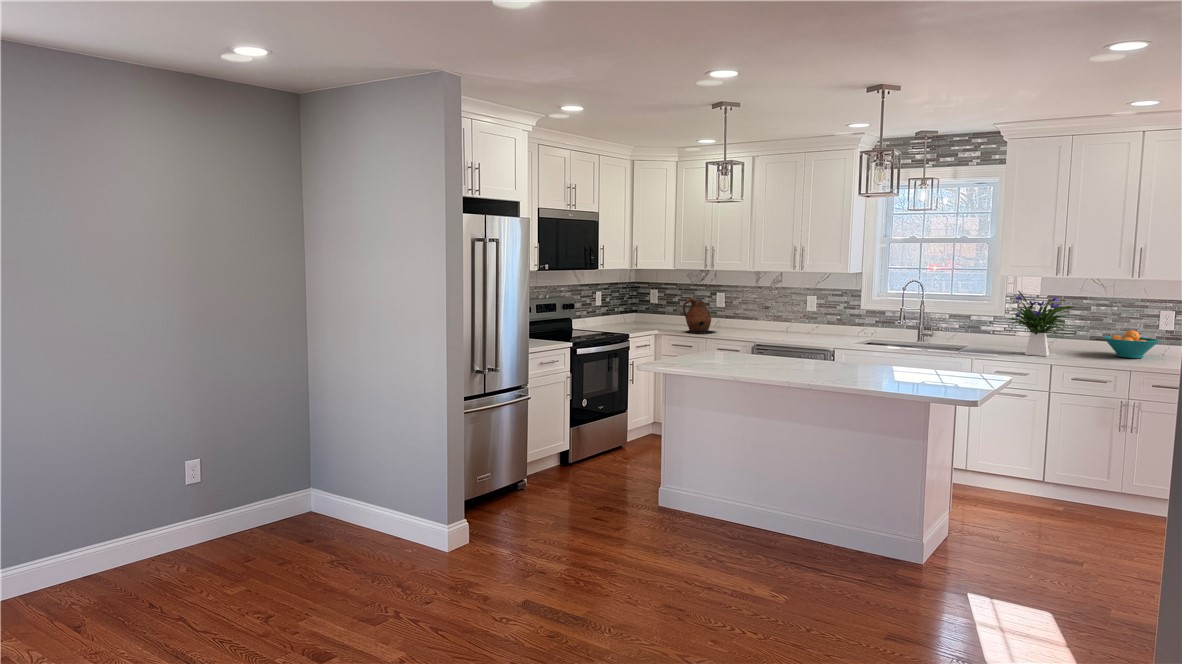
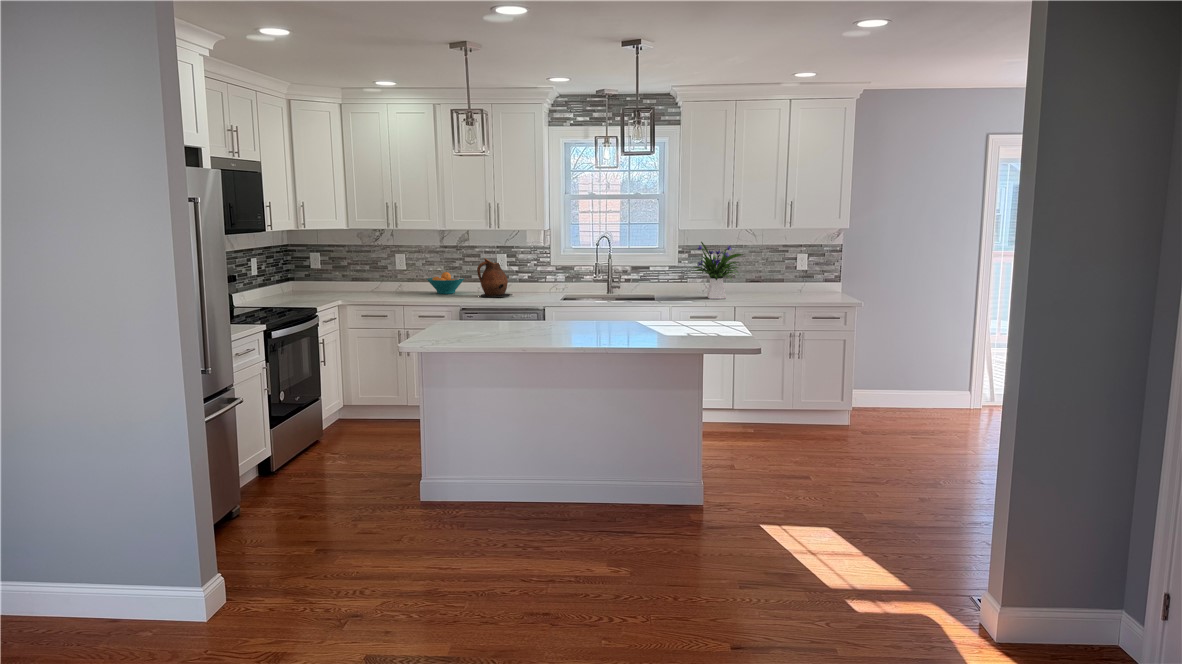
ceramic pitcher: present [683,297,716,334] -> present [477,258,512,297]
fruit bowl: present [1103,330,1159,358] -> present [427,272,464,294]

